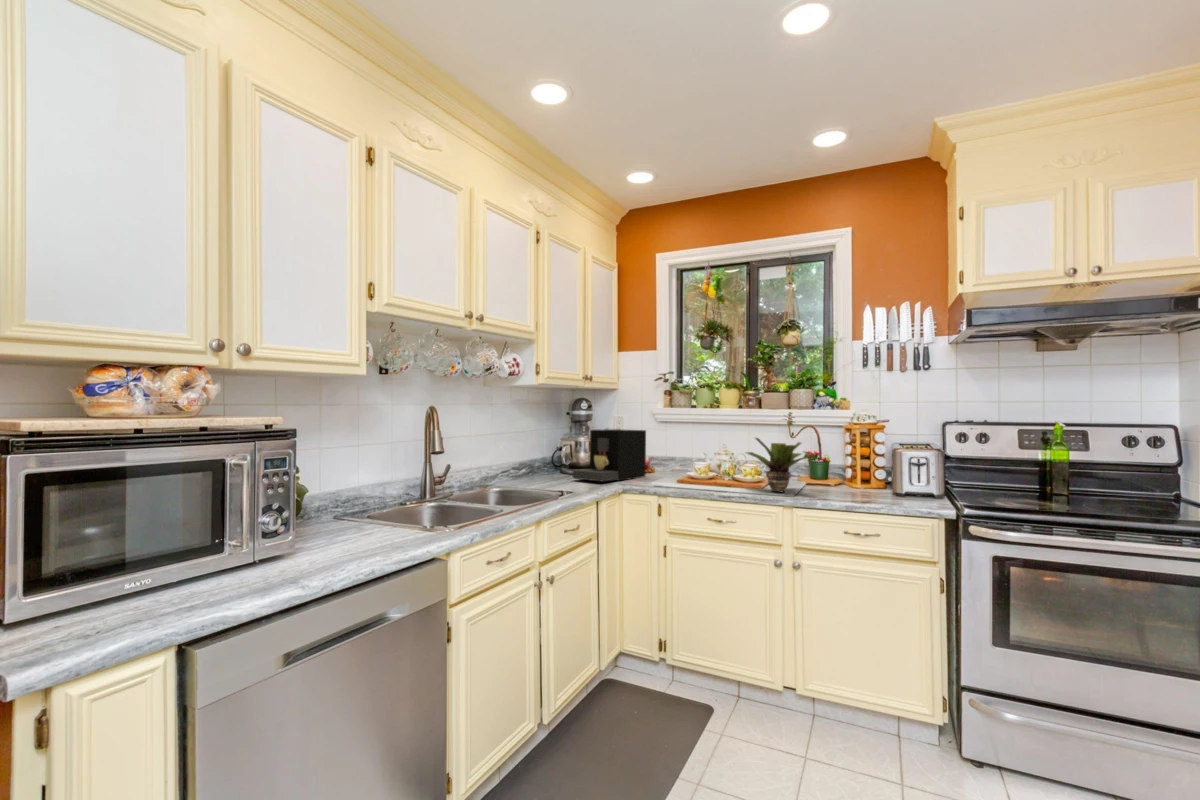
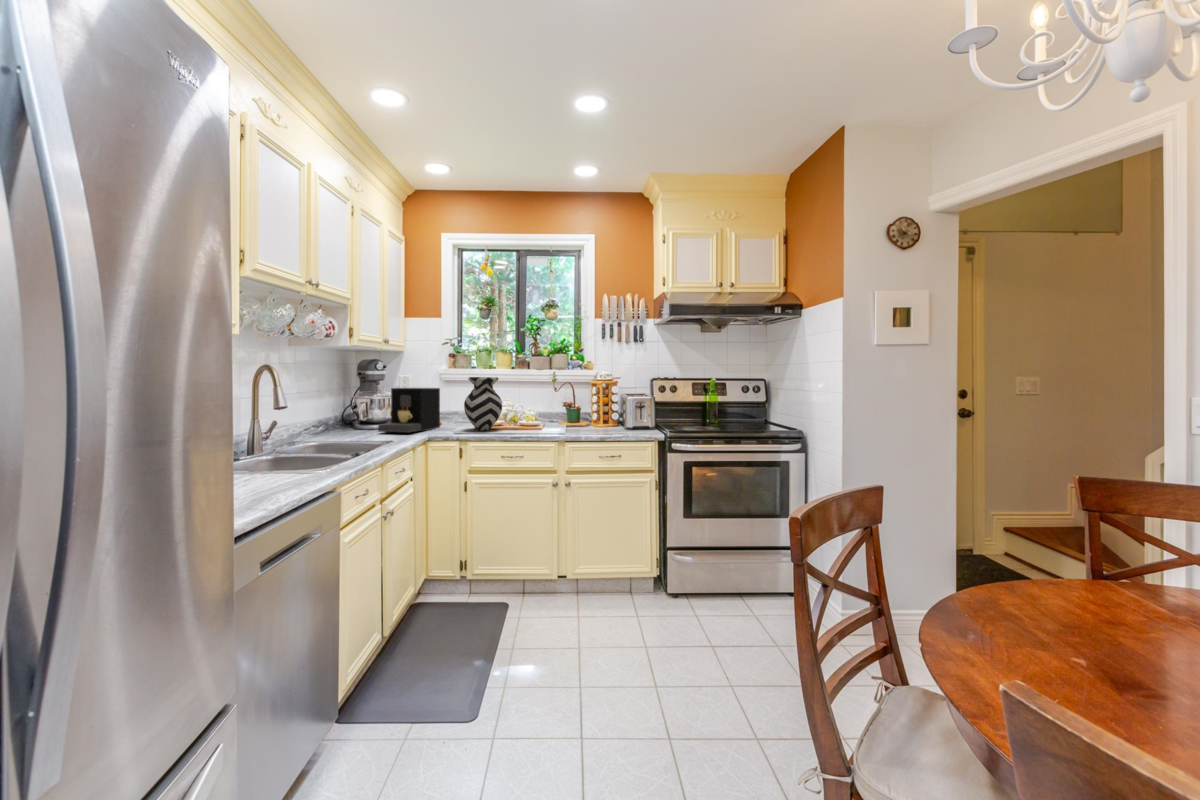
vase: none [668,418,715,484] -> present [464,377,502,430]
potted plant: present [747,438,810,492] -> none [527,392,579,432]

